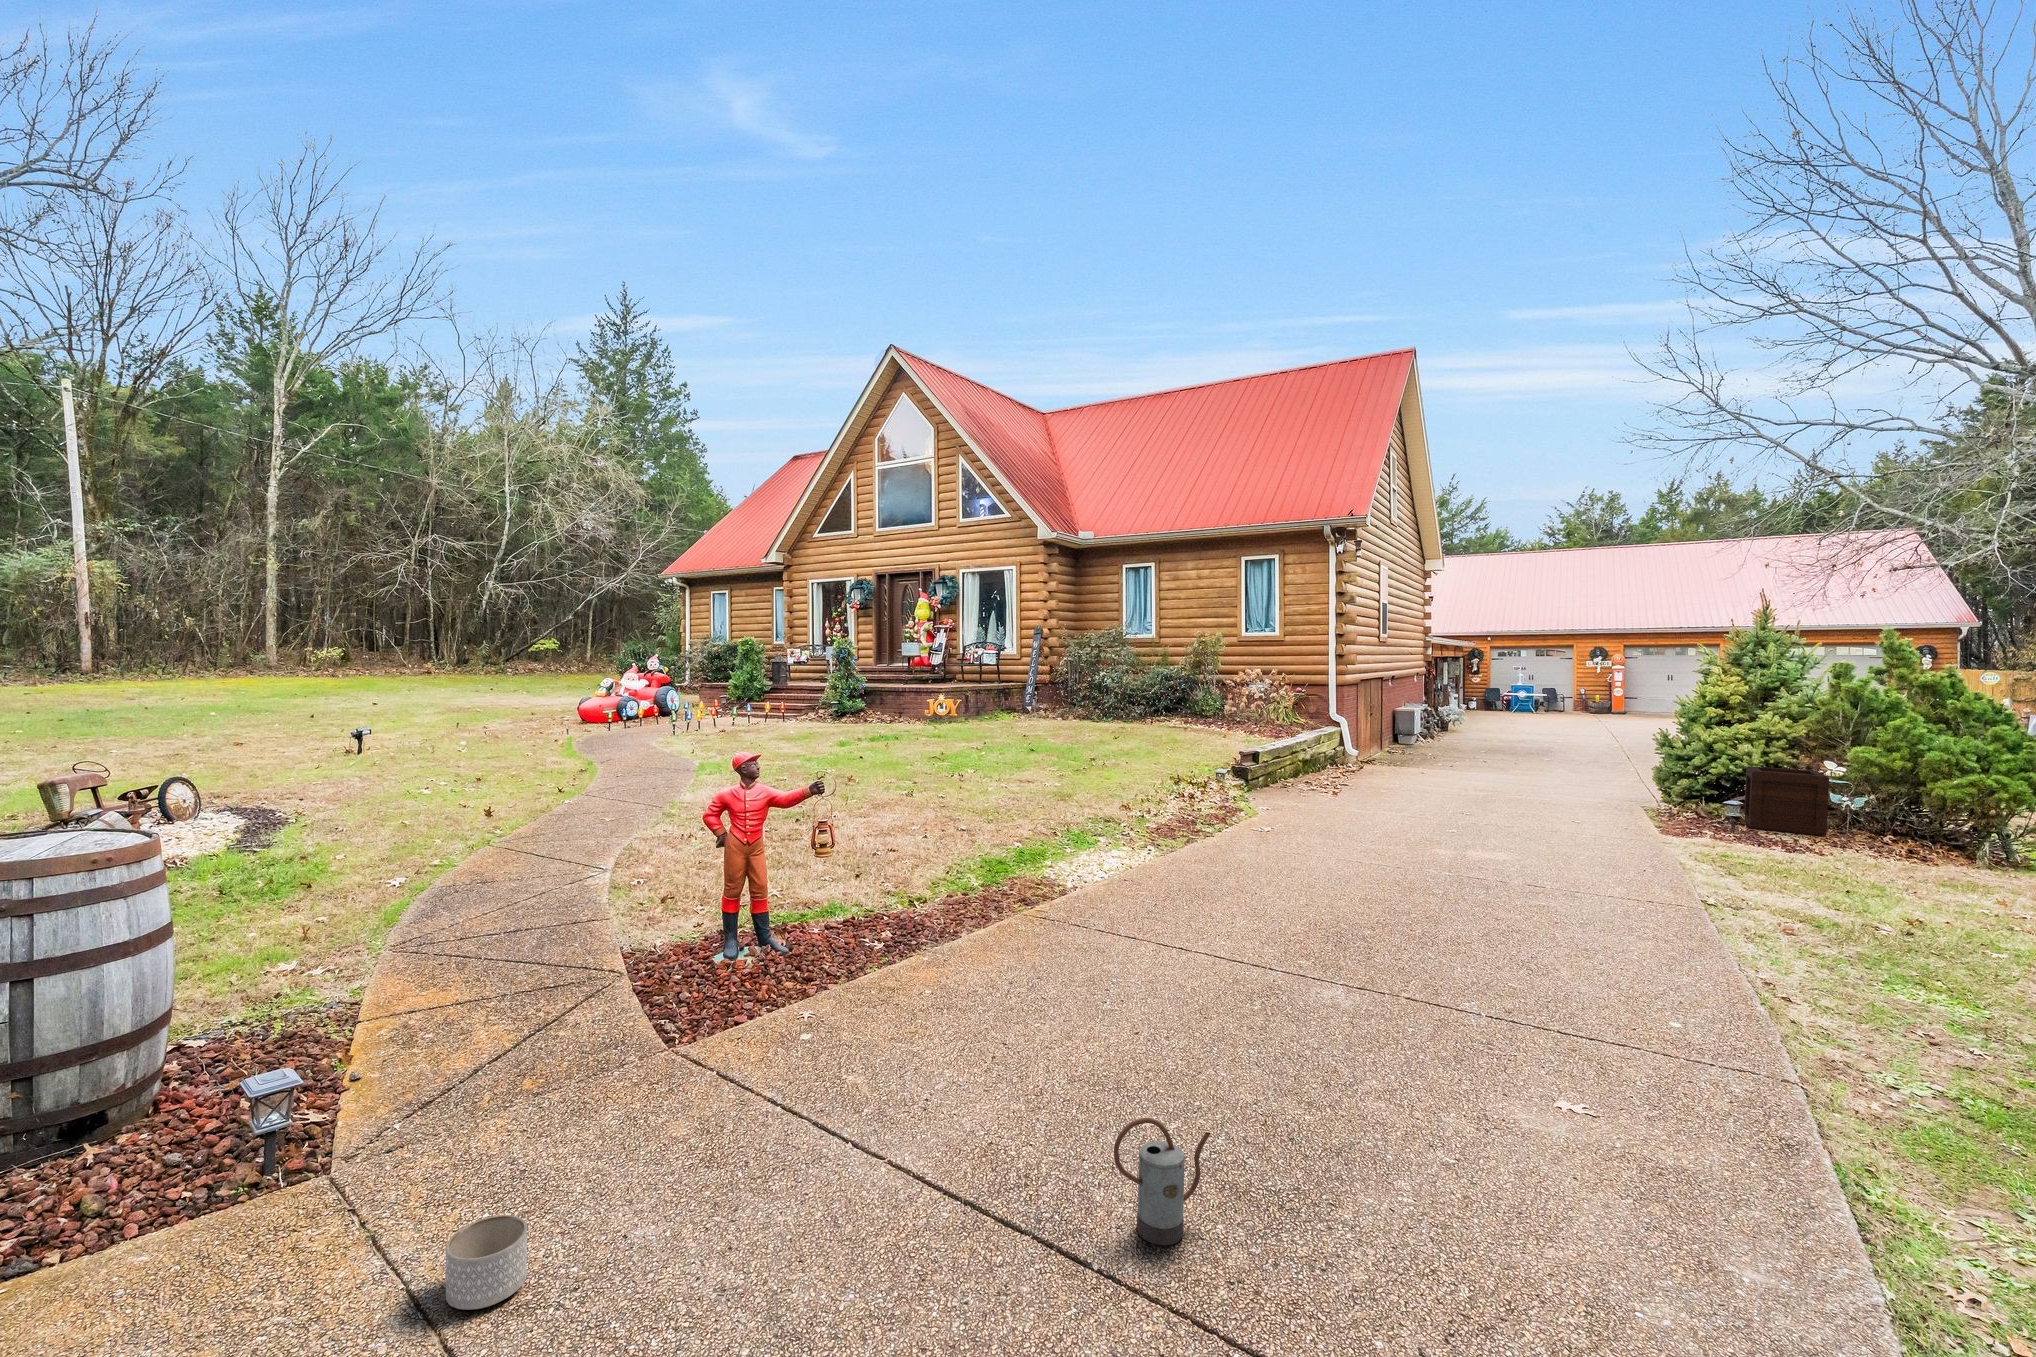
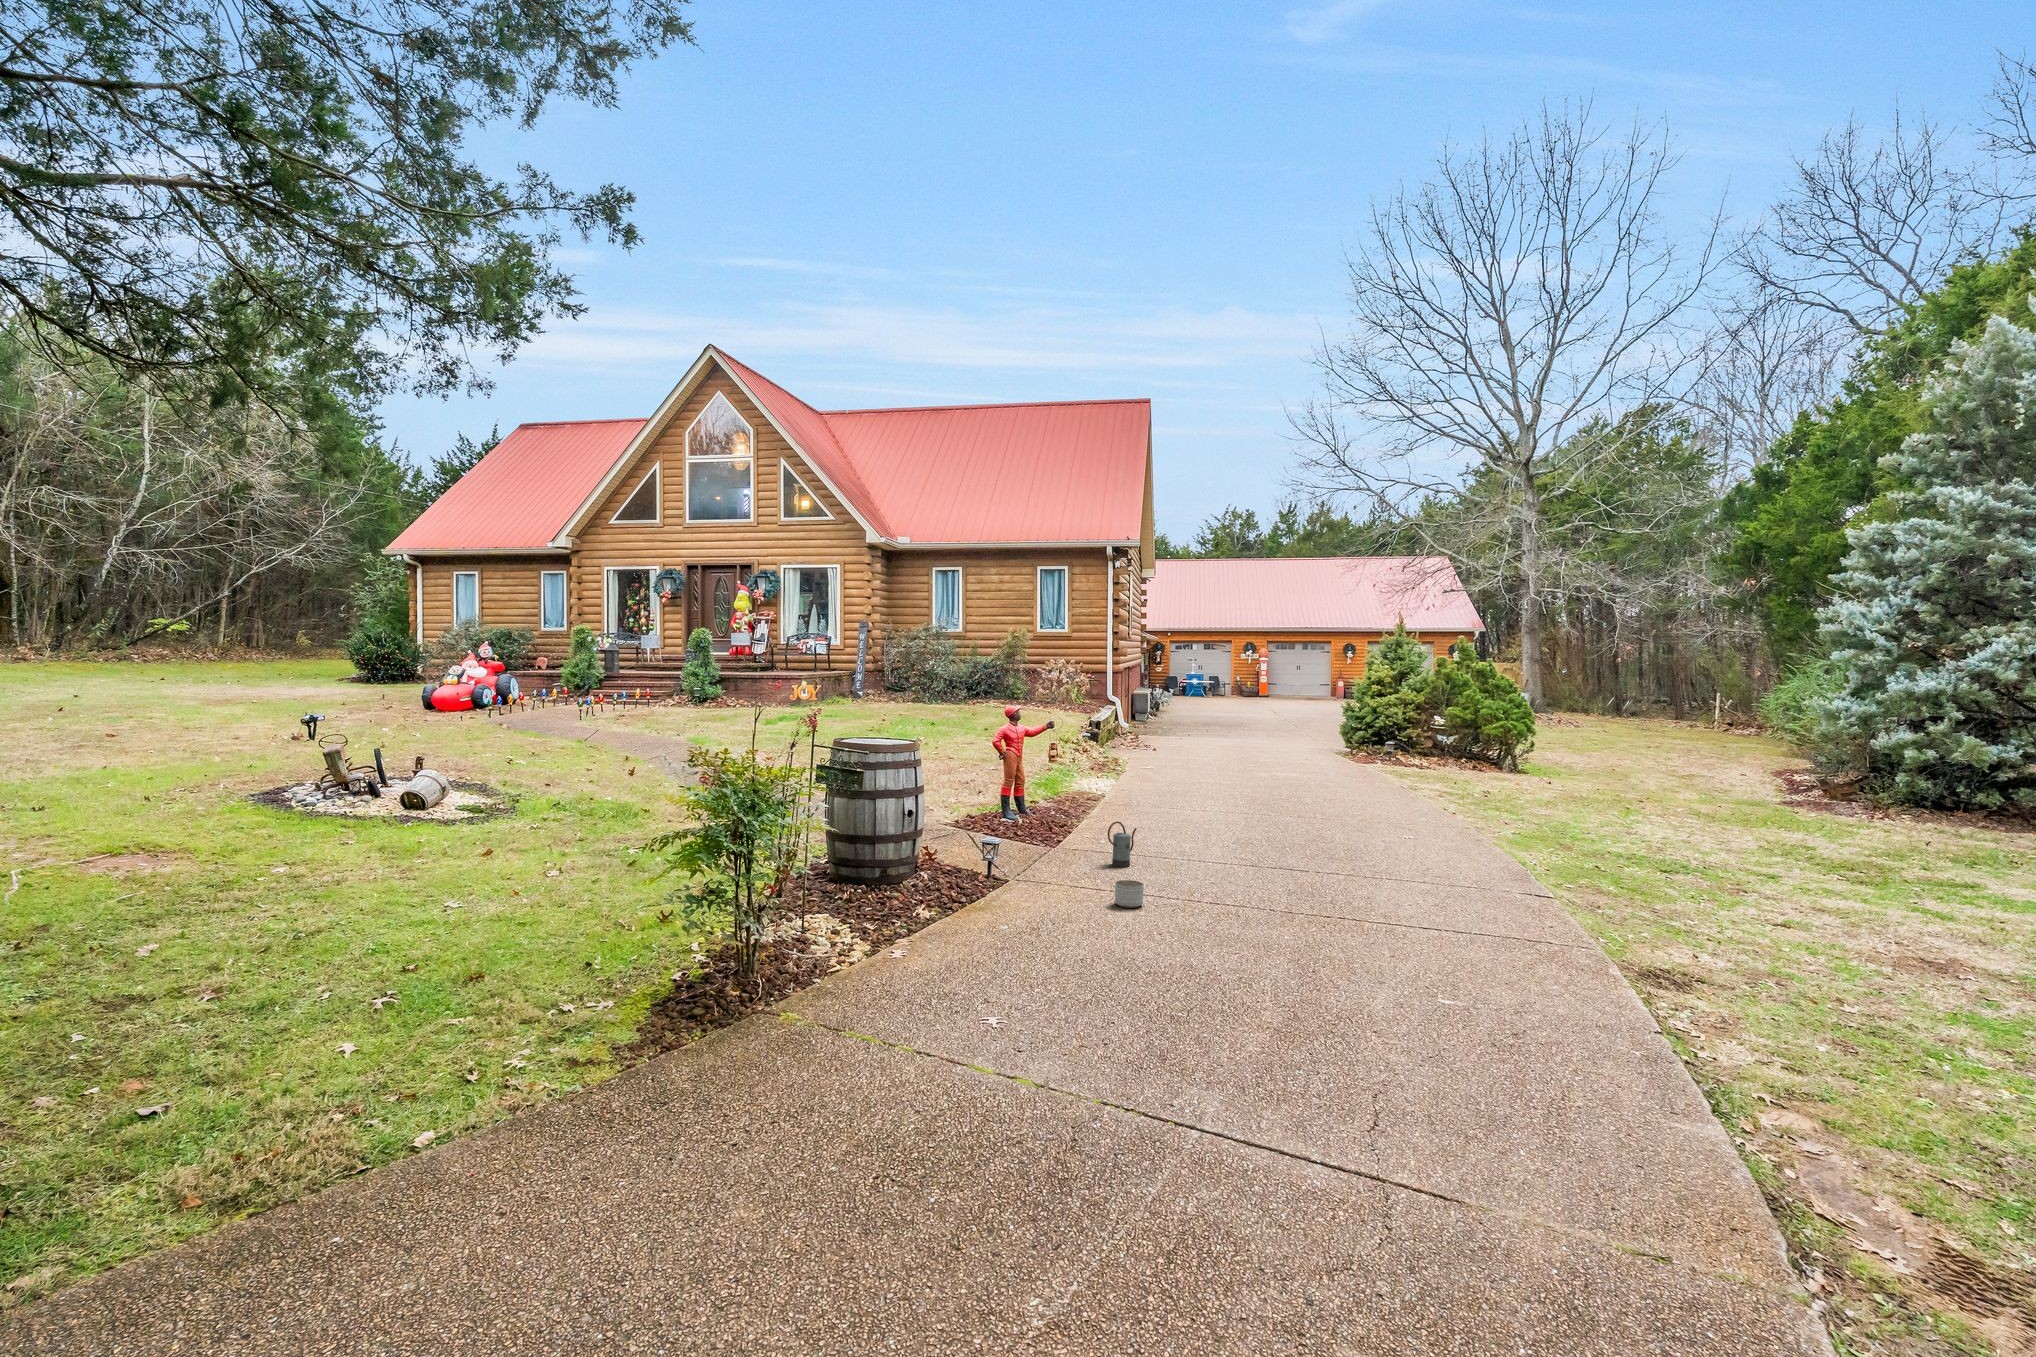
wooden crate: present [1744,766,1829,836] -> none [1393,722,1438,761]
watering can: present [1114,1118,1211,1245] -> present [1108,821,1137,867]

